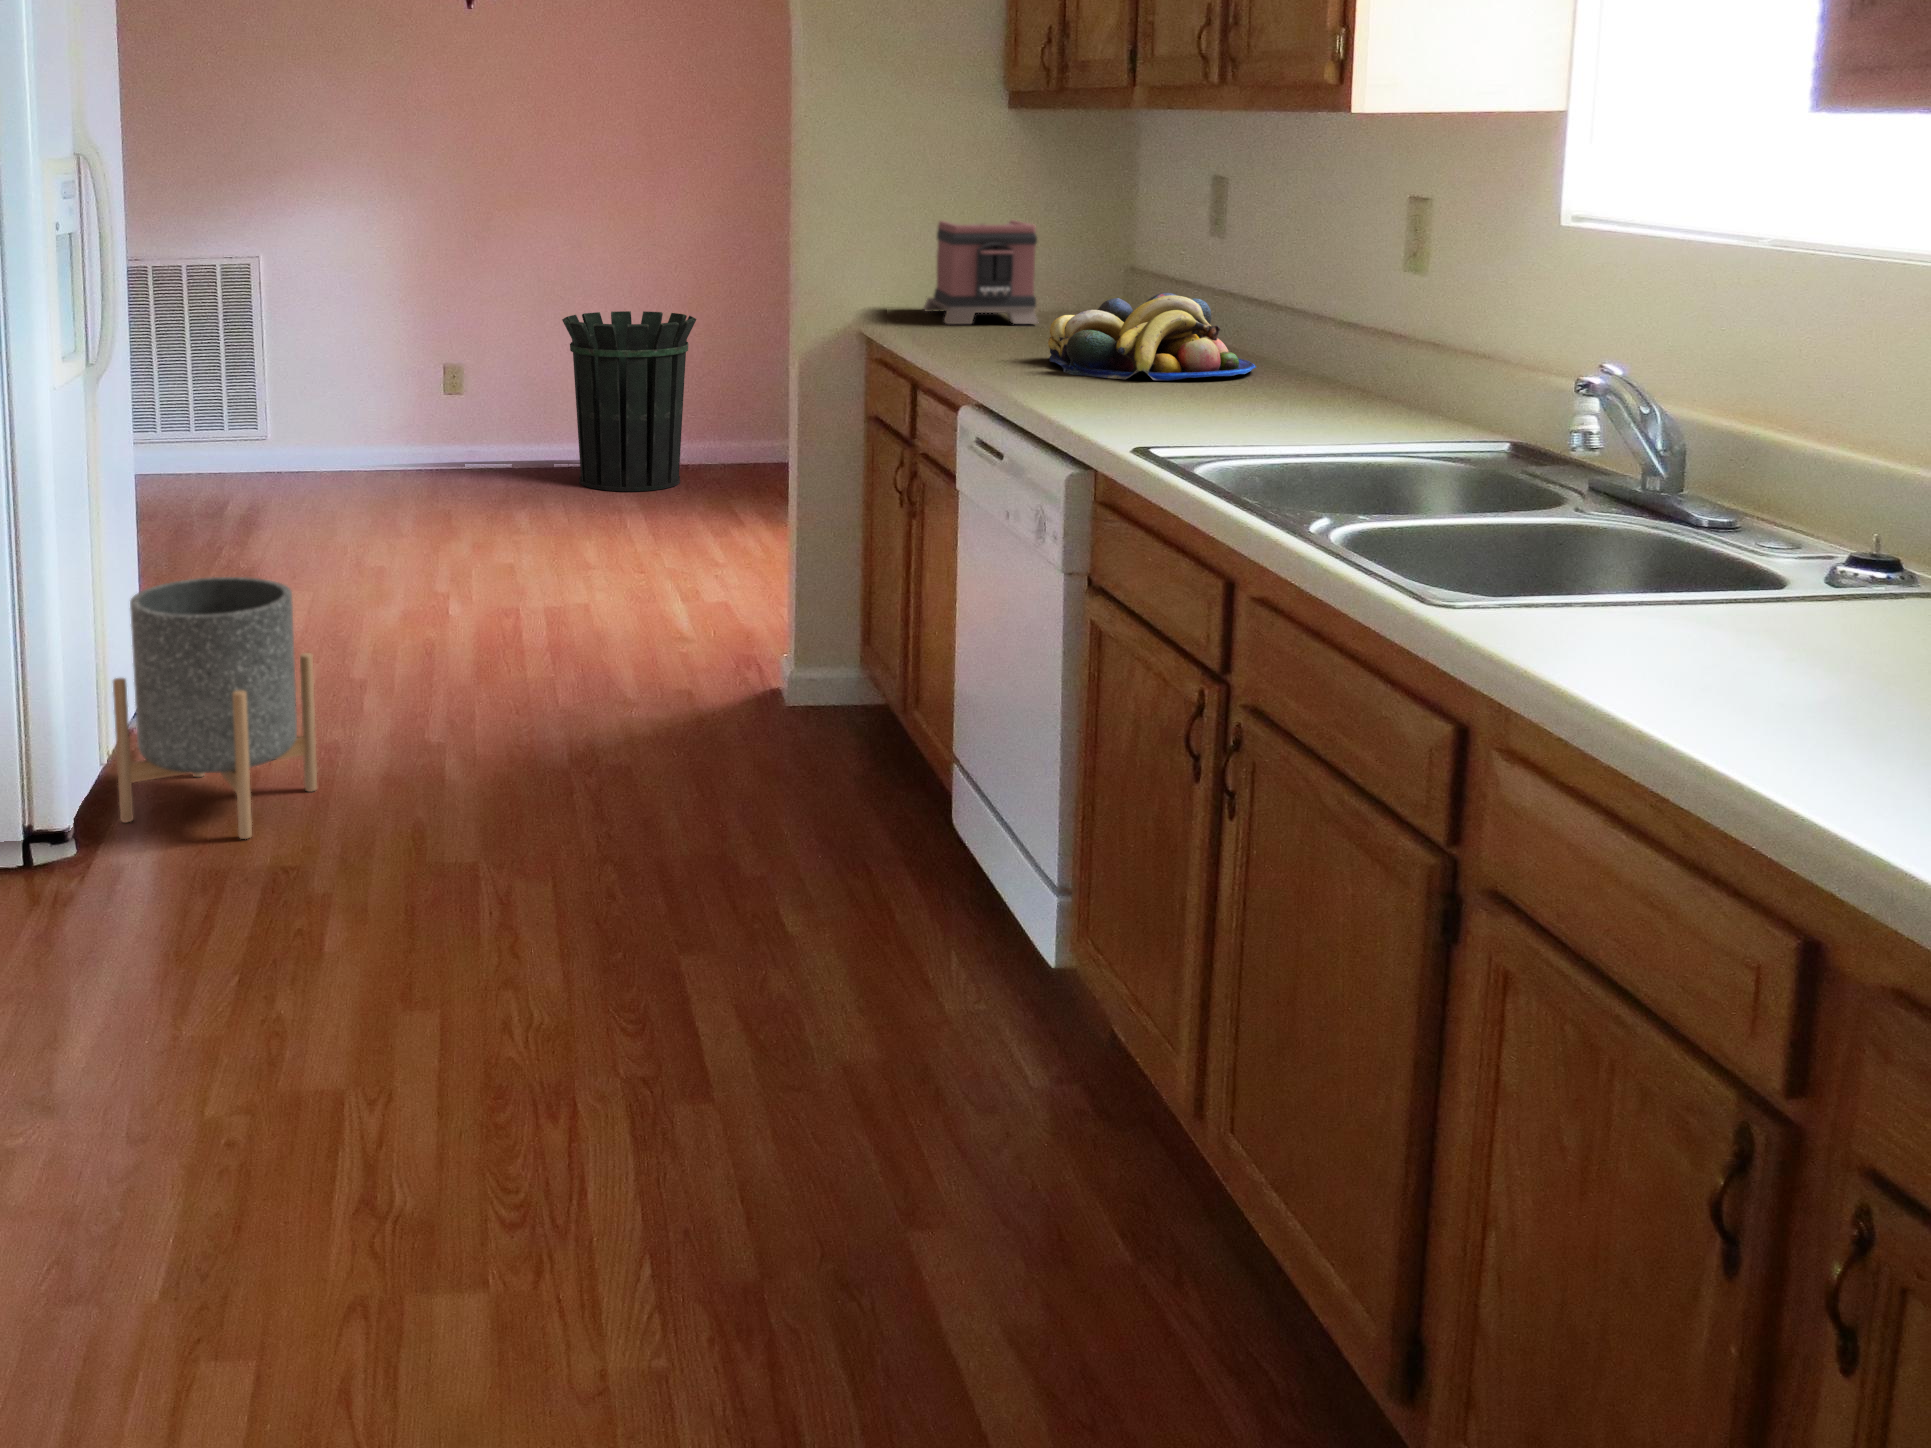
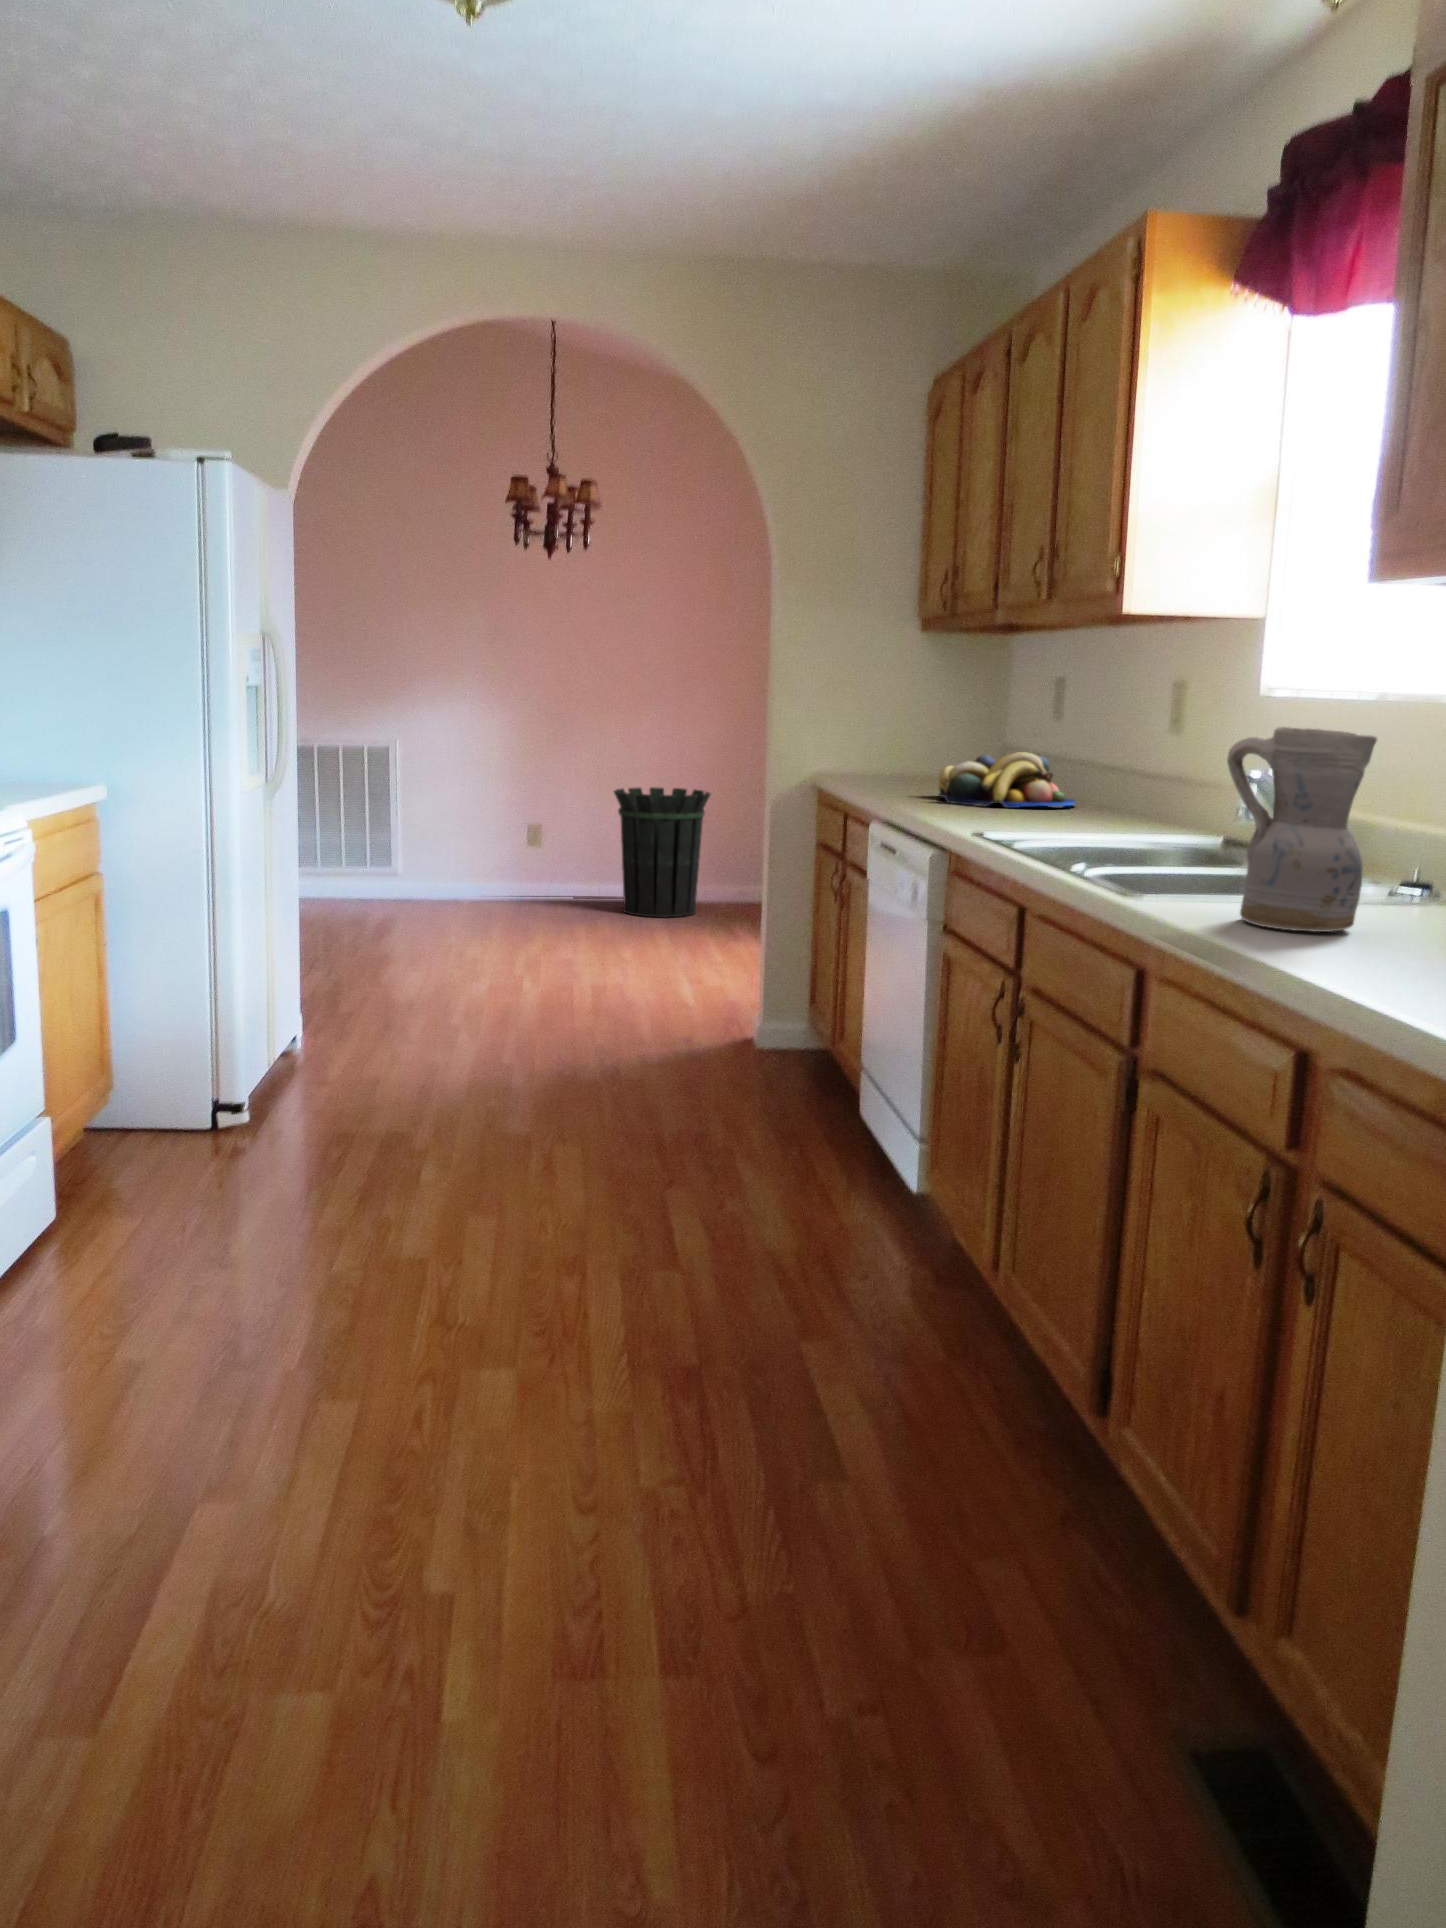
toaster: present [923,220,1039,324] -> none [862,708,940,781]
ceramic pitcher: none [1609,348,1876,685] -> present [1227,727,1377,932]
planter: present [113,577,317,839] -> none [277,939,421,1119]

